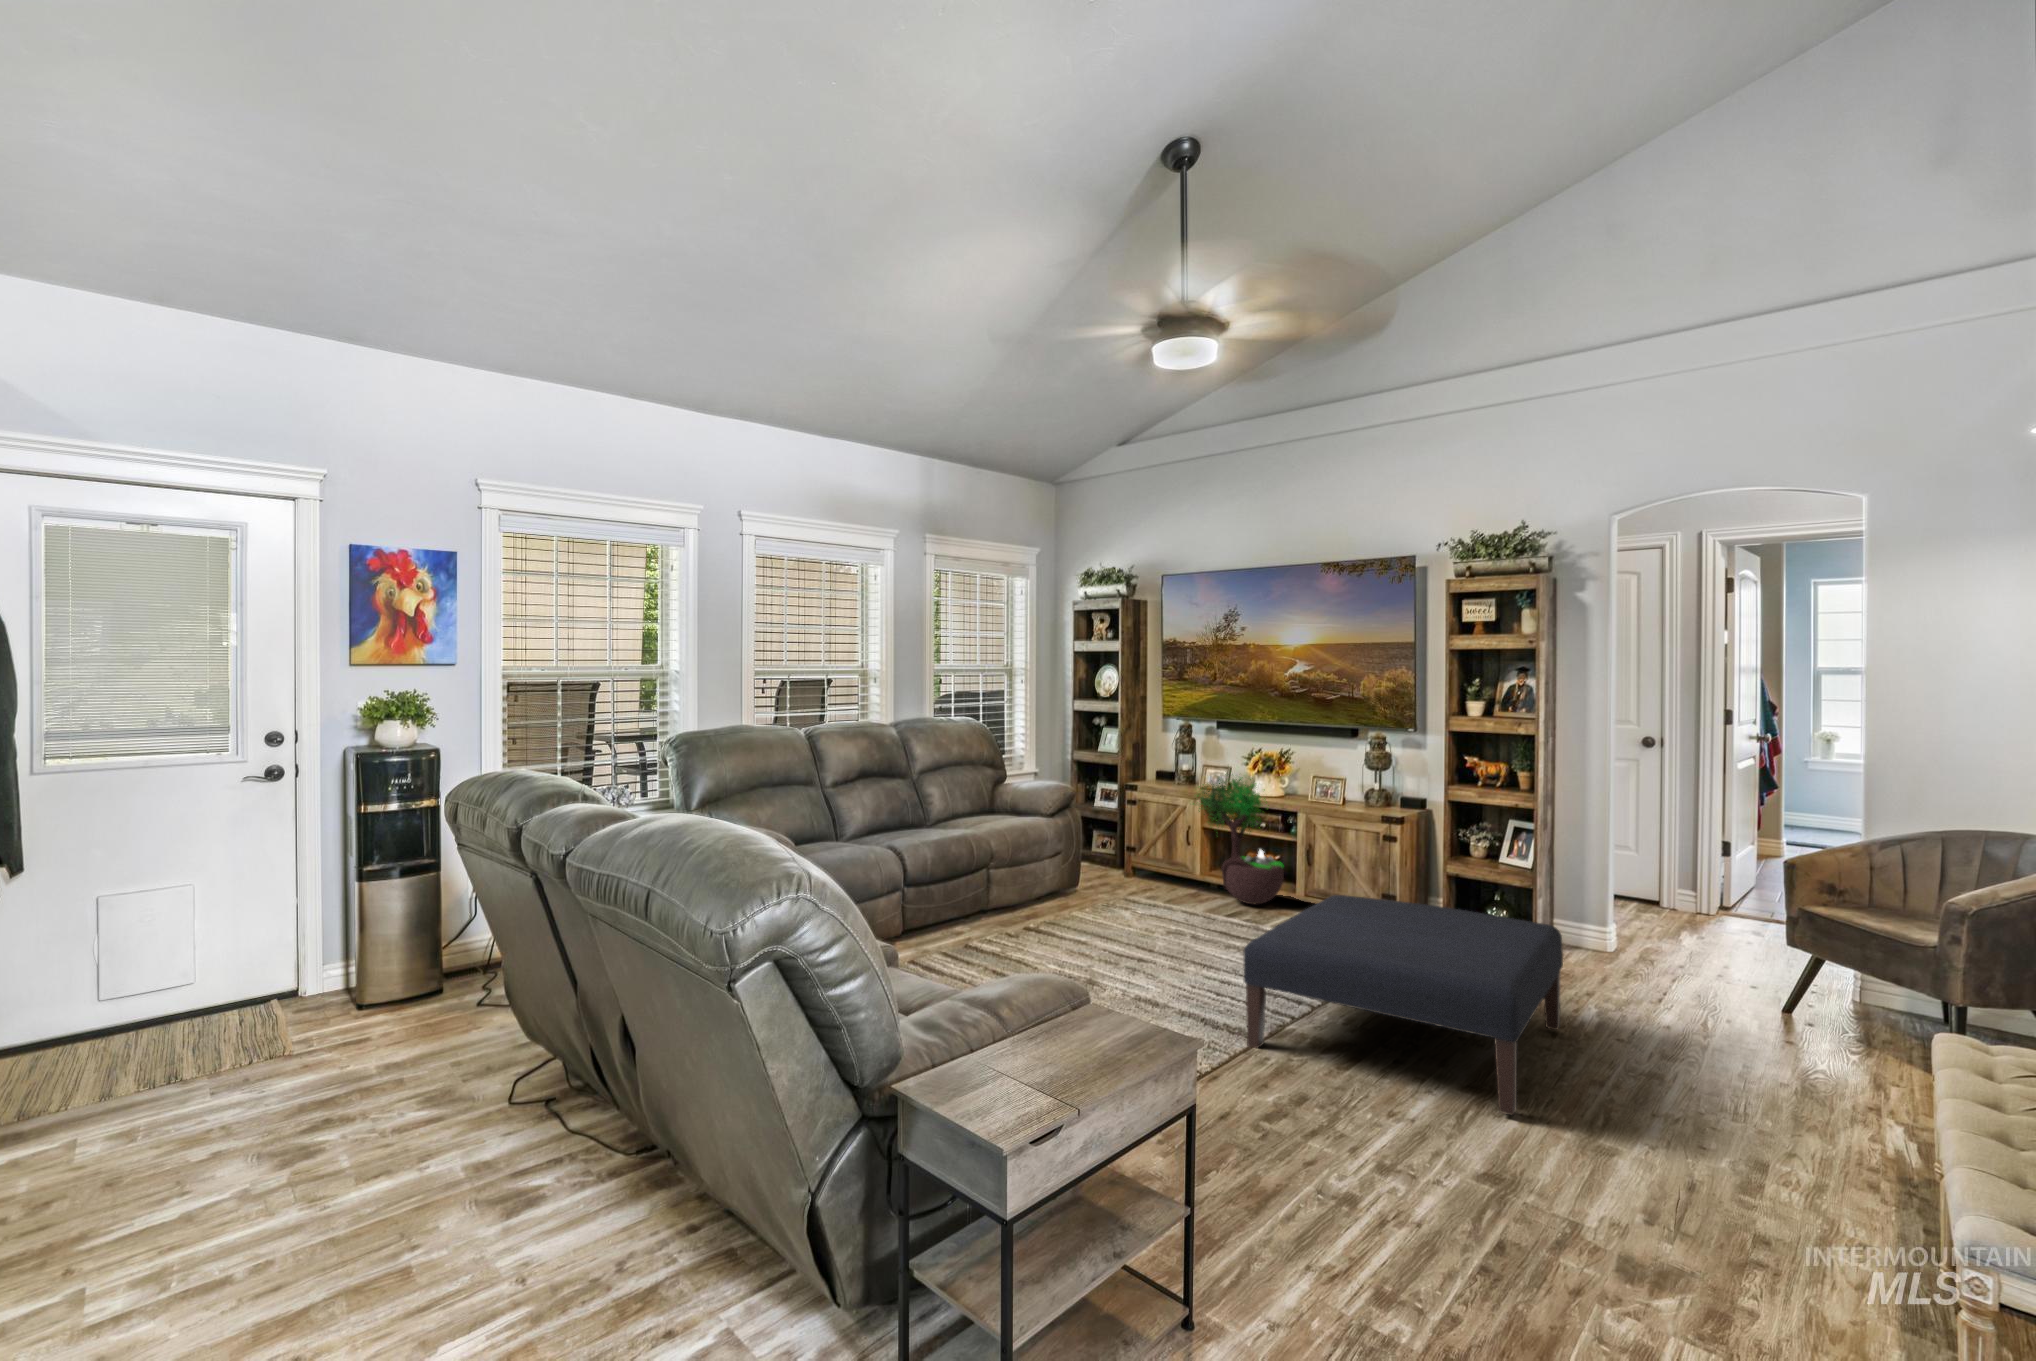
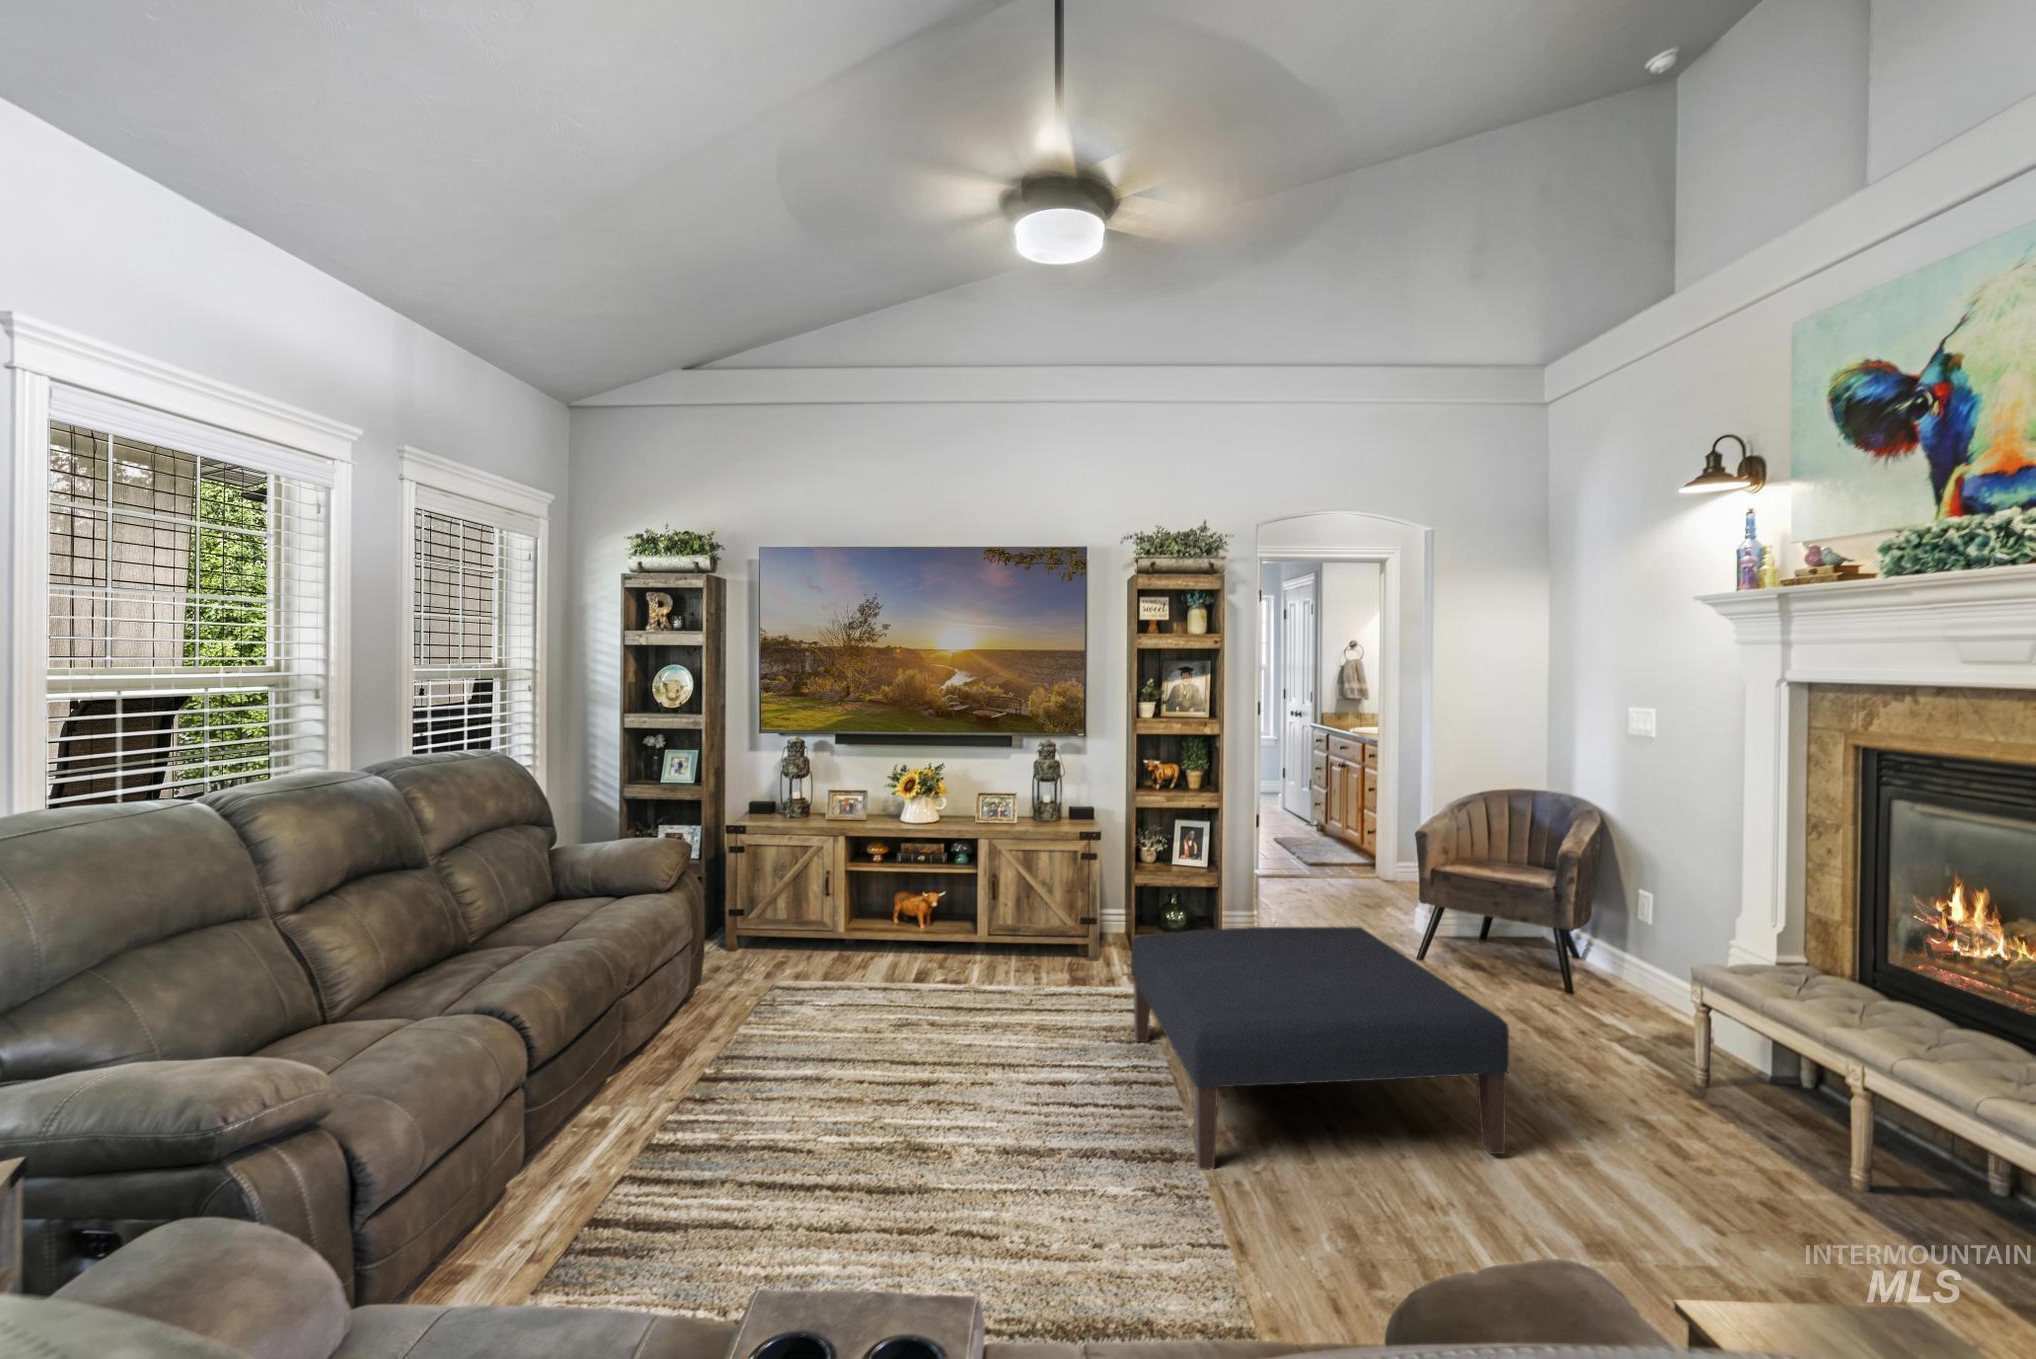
potted tree: present [1193,774,1284,904] -> none [853,787,961,958]

